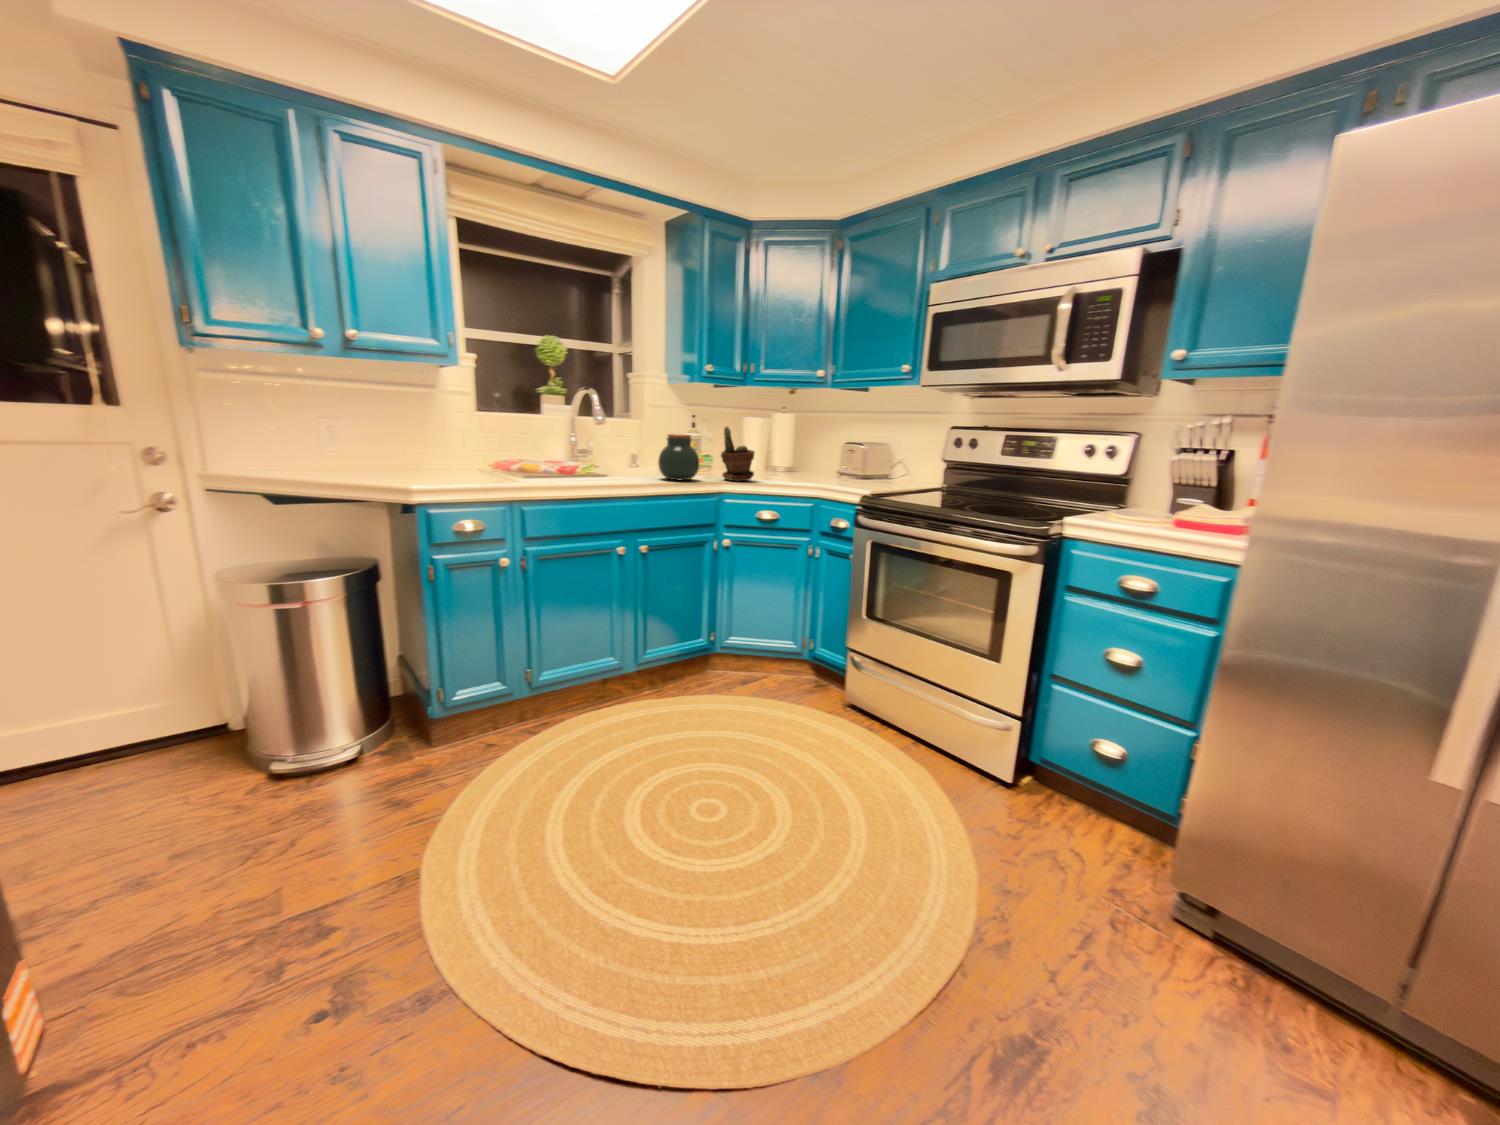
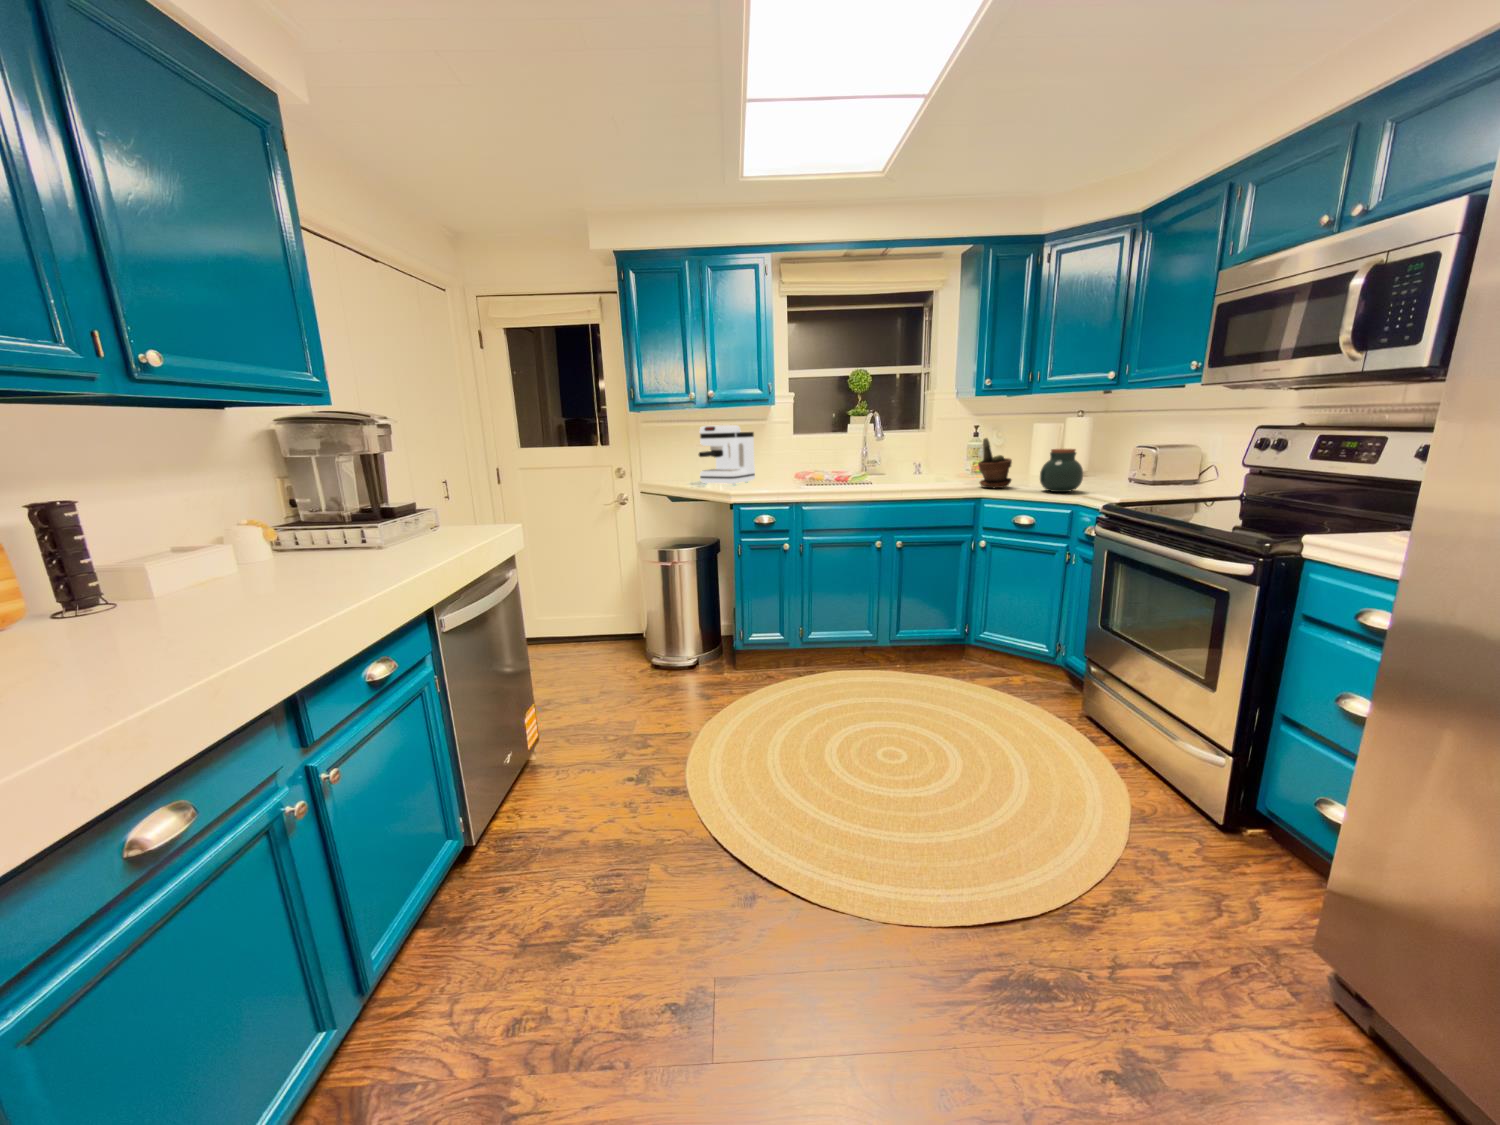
coffee maker: none [331,382,431,474] -> present [698,425,755,485]
jar: present [658,434,699,480] -> present [1040,449,1083,492]

